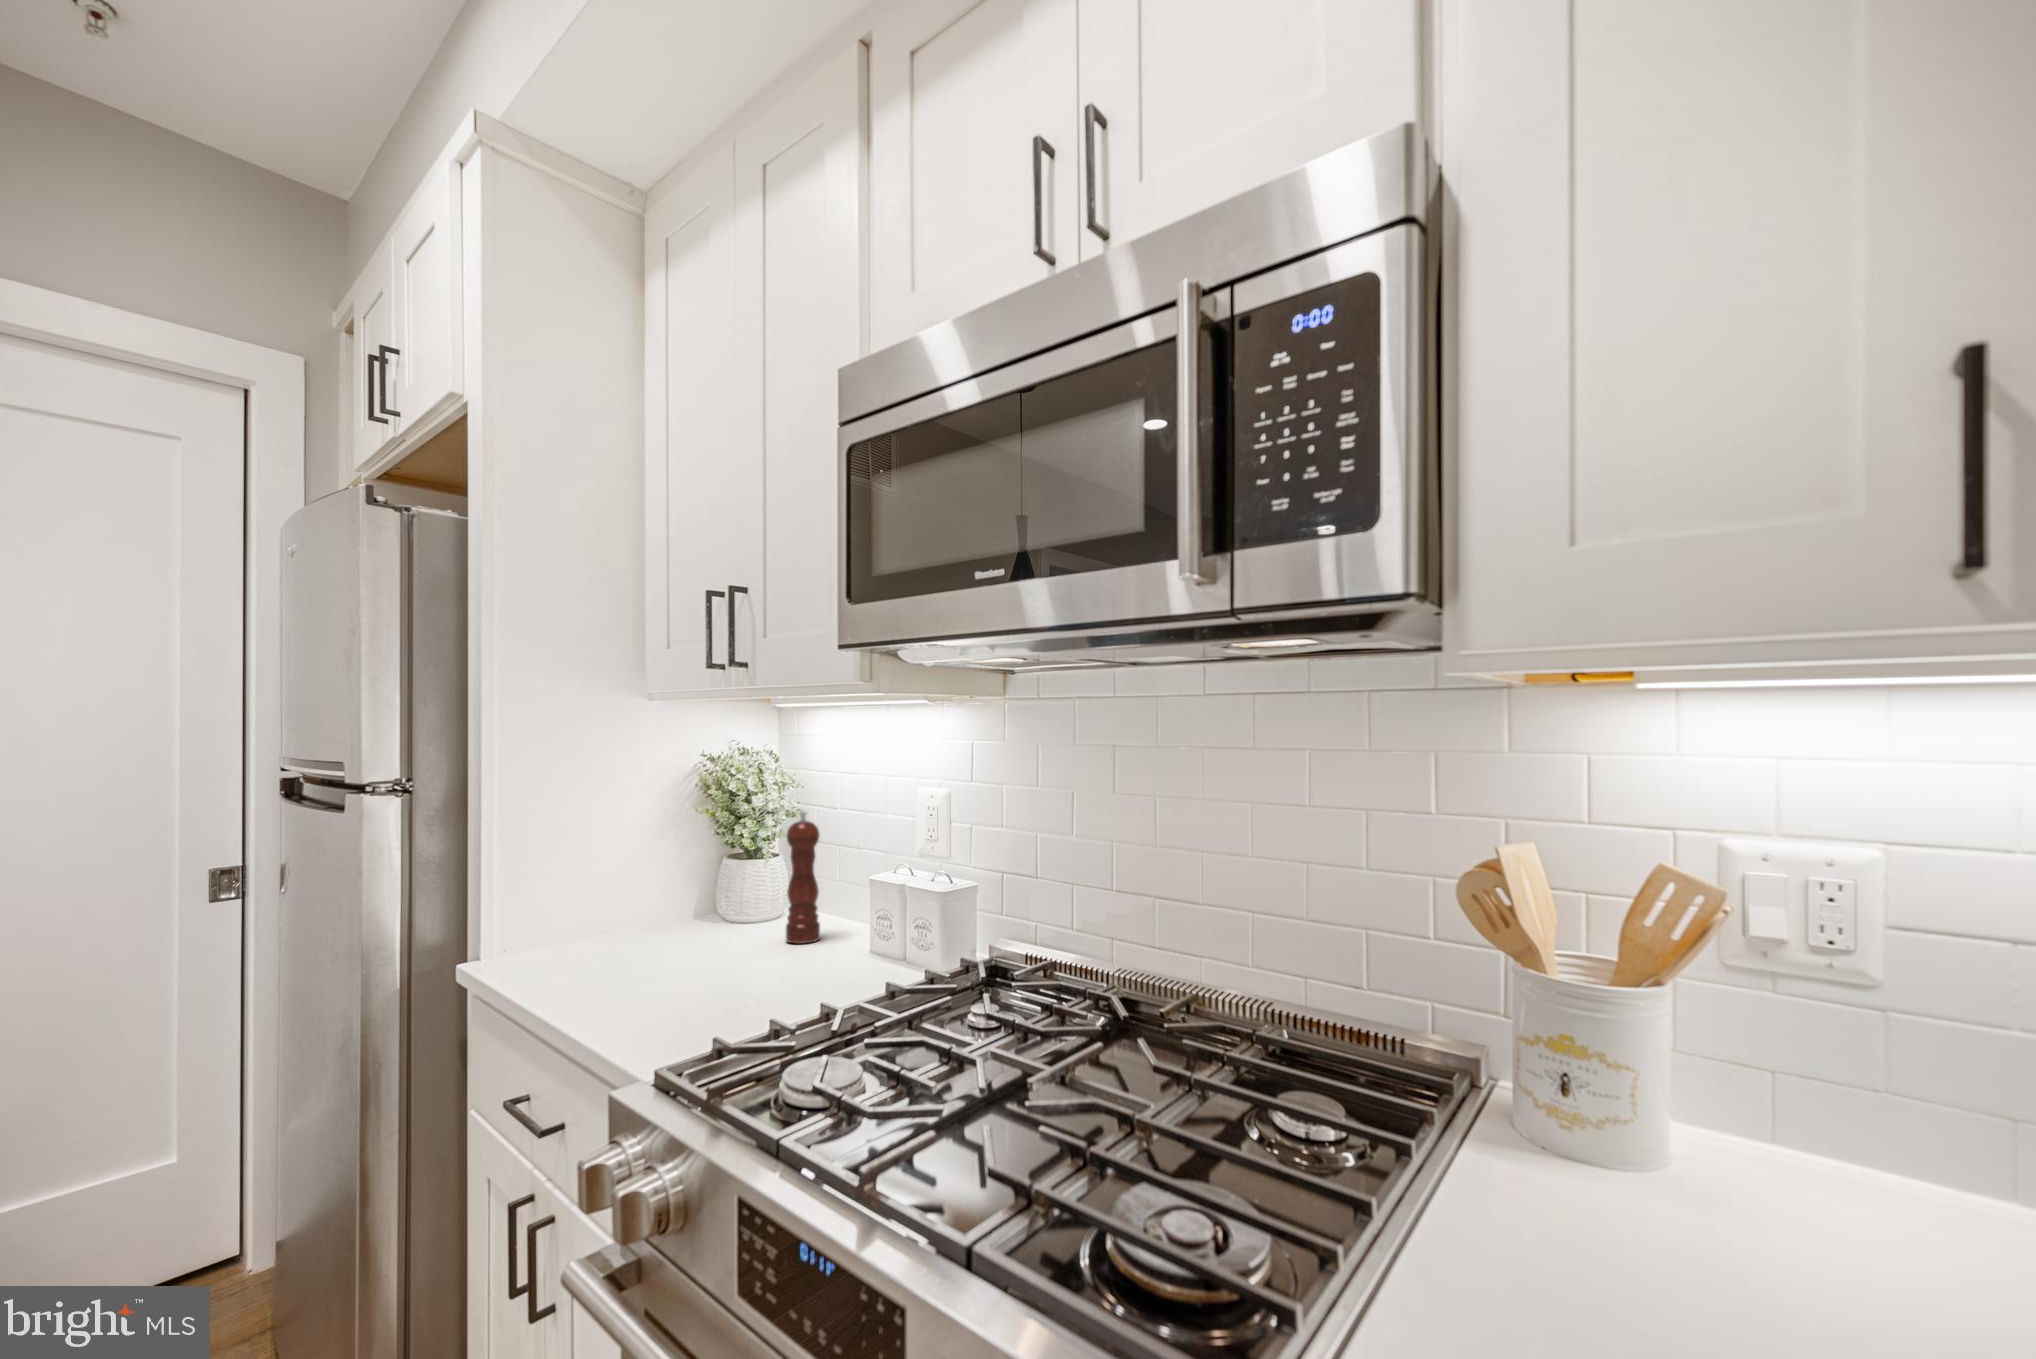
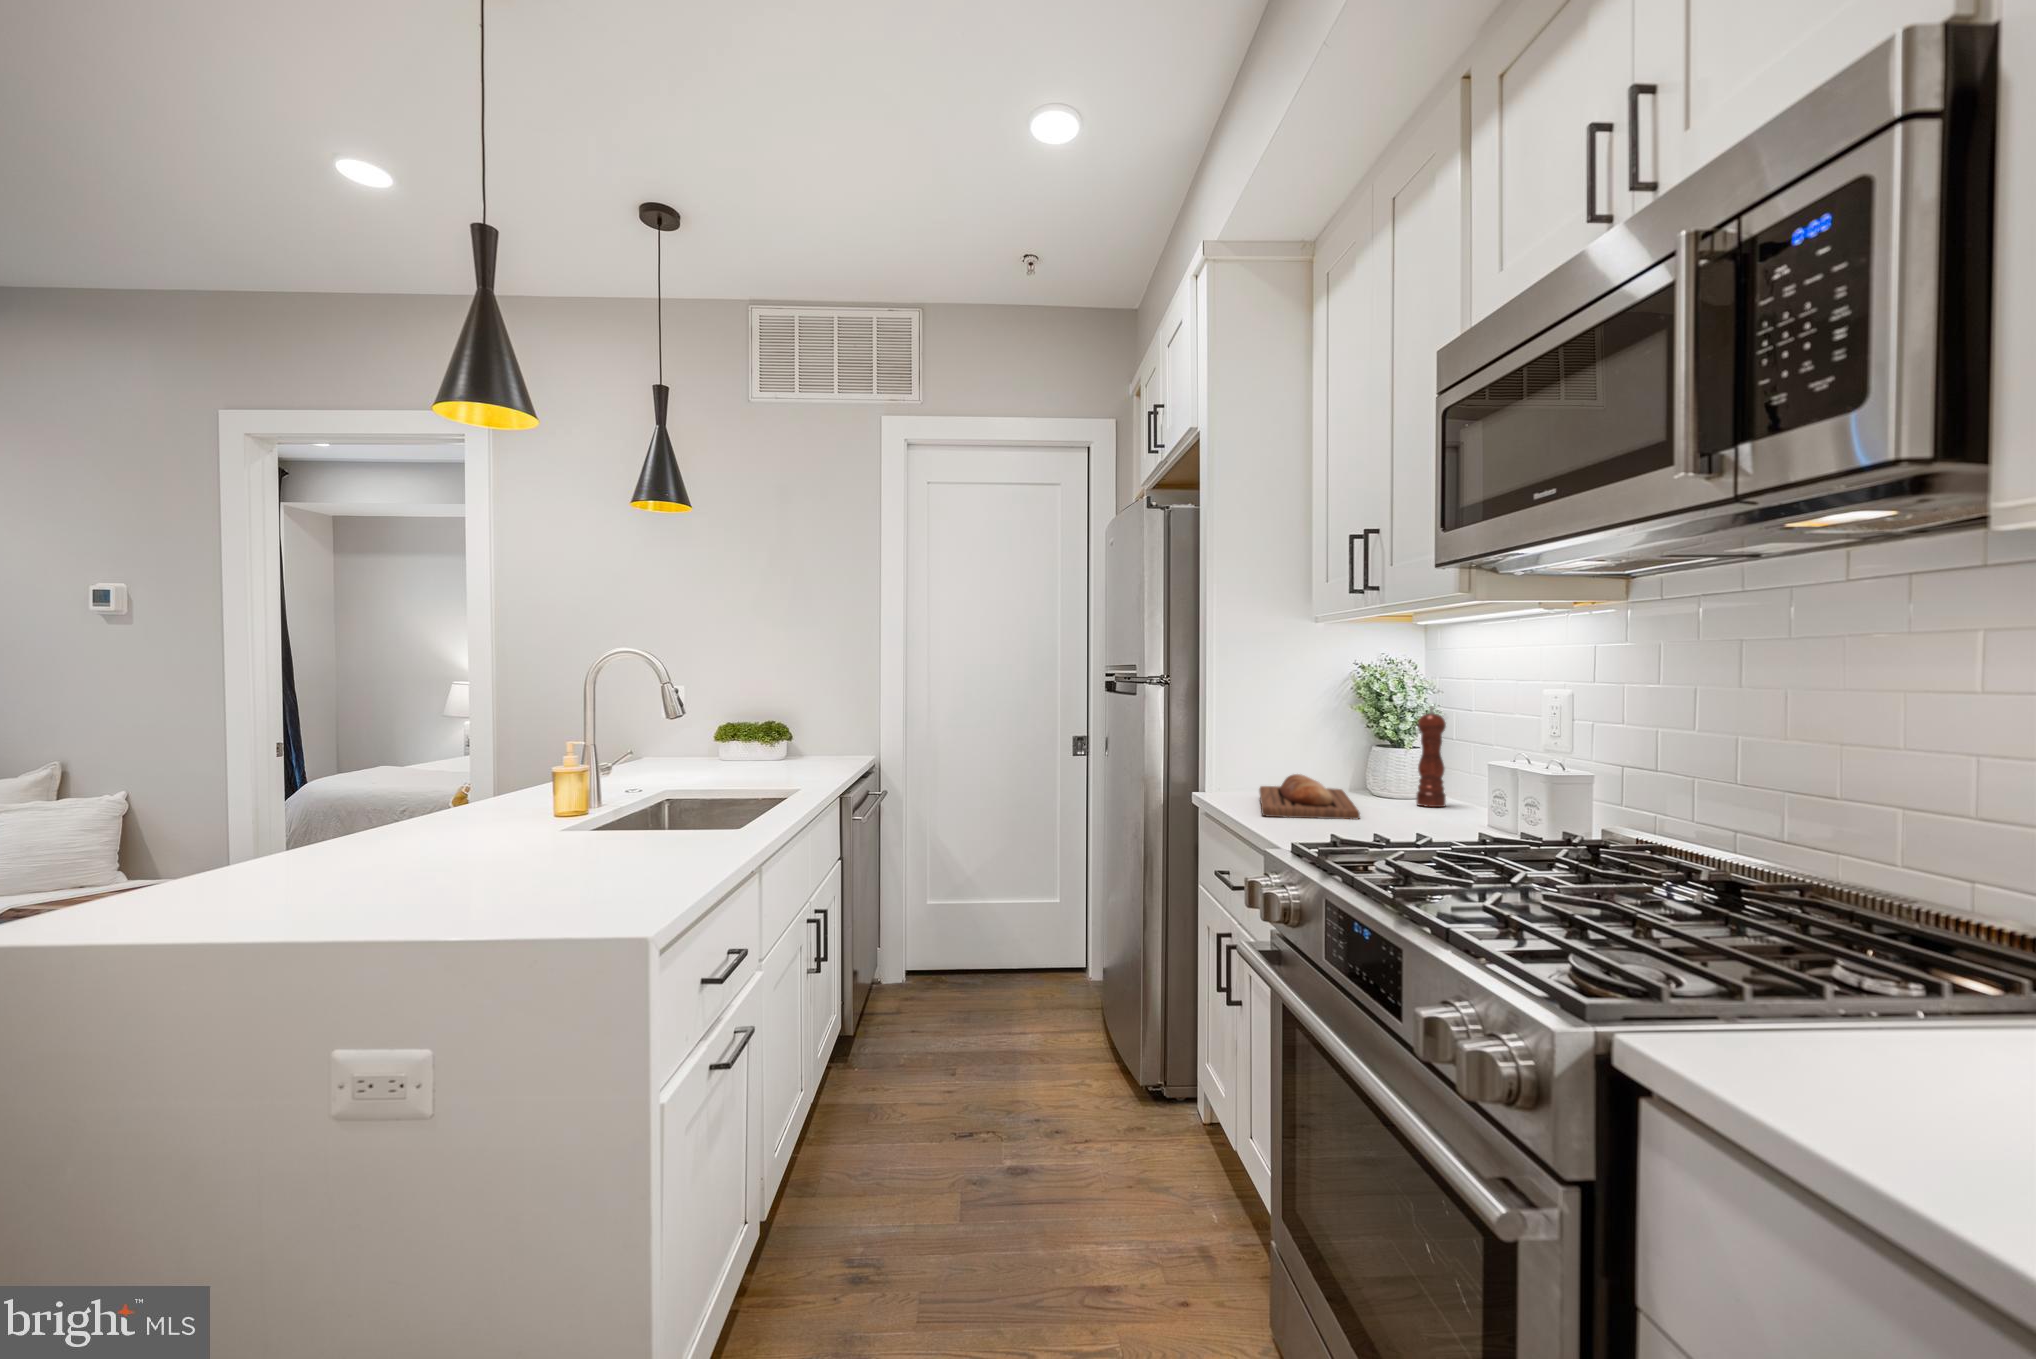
bread loaf: none [568,922,727,1009] -> present [1259,774,1360,819]

